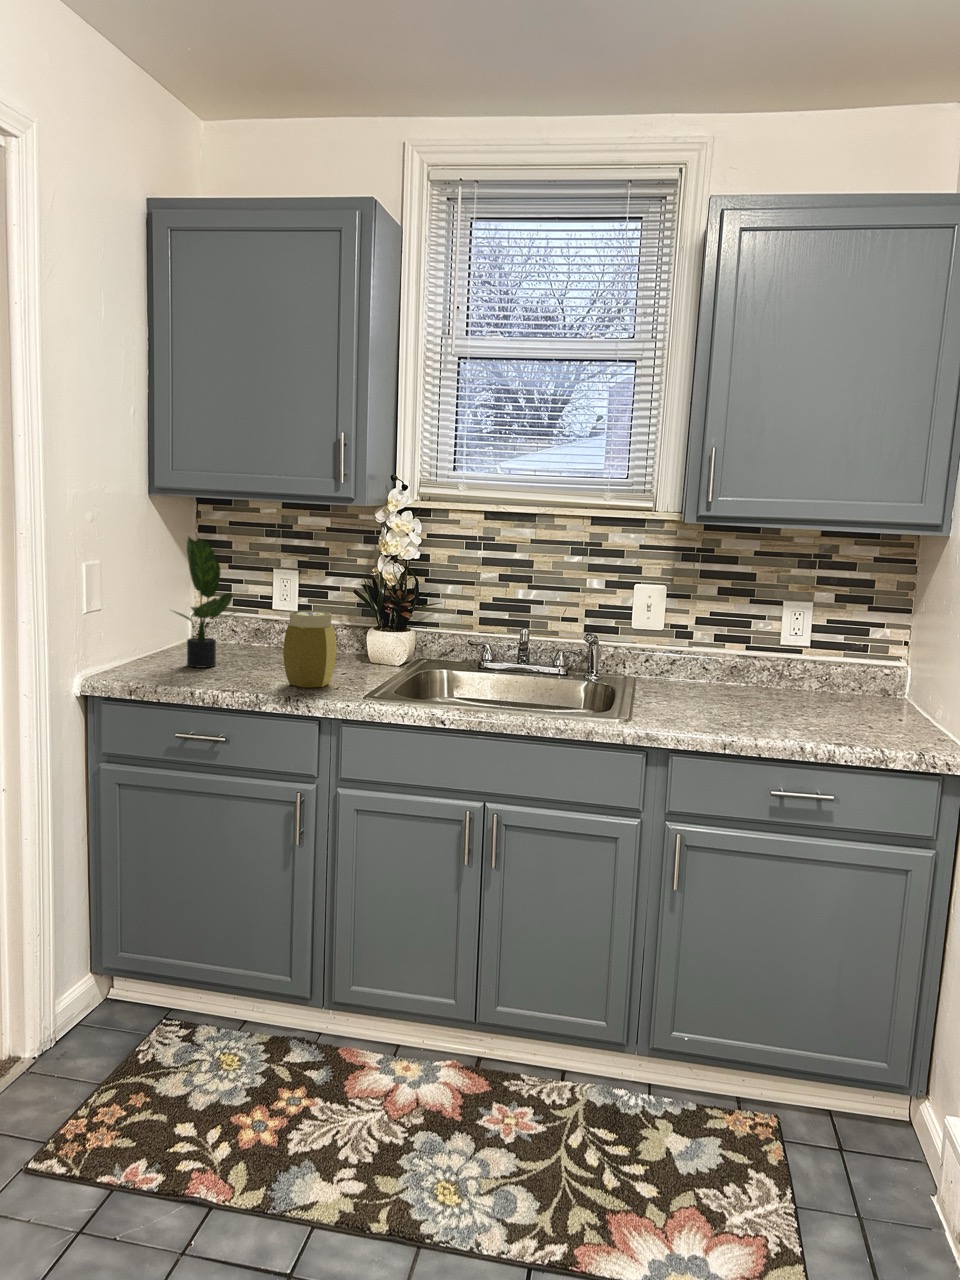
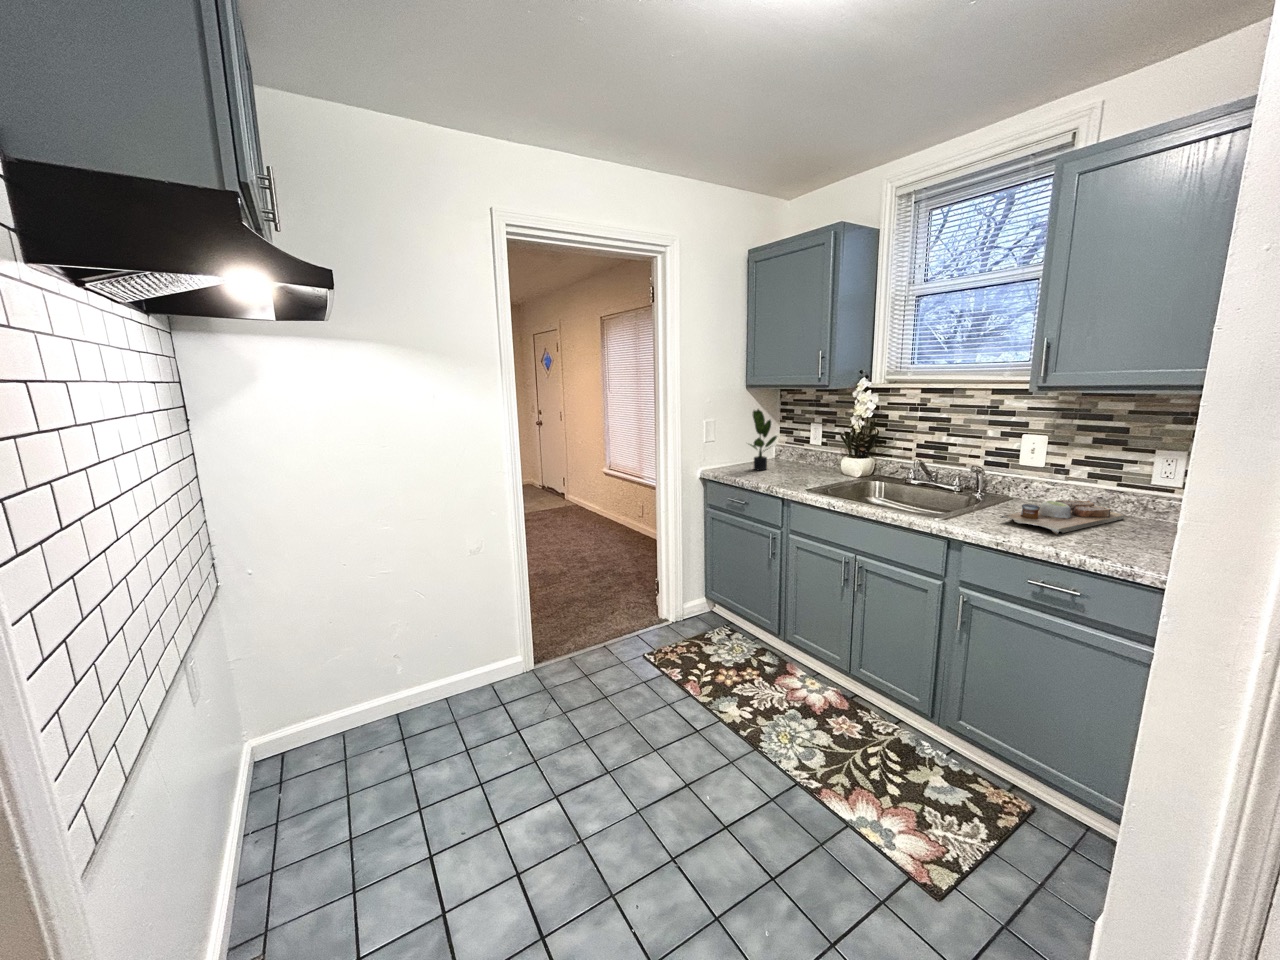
jar: present [283,611,336,687] -> none [780,445,807,483]
cutting board: none [686,673,772,723] -> present [1000,500,1124,534]

